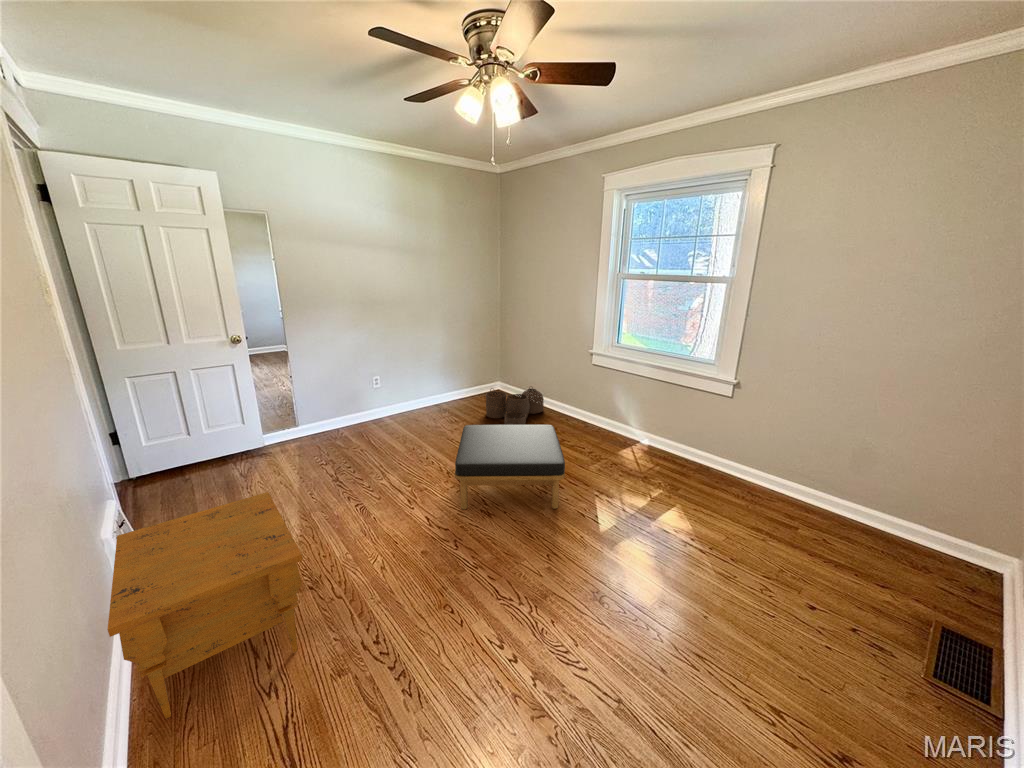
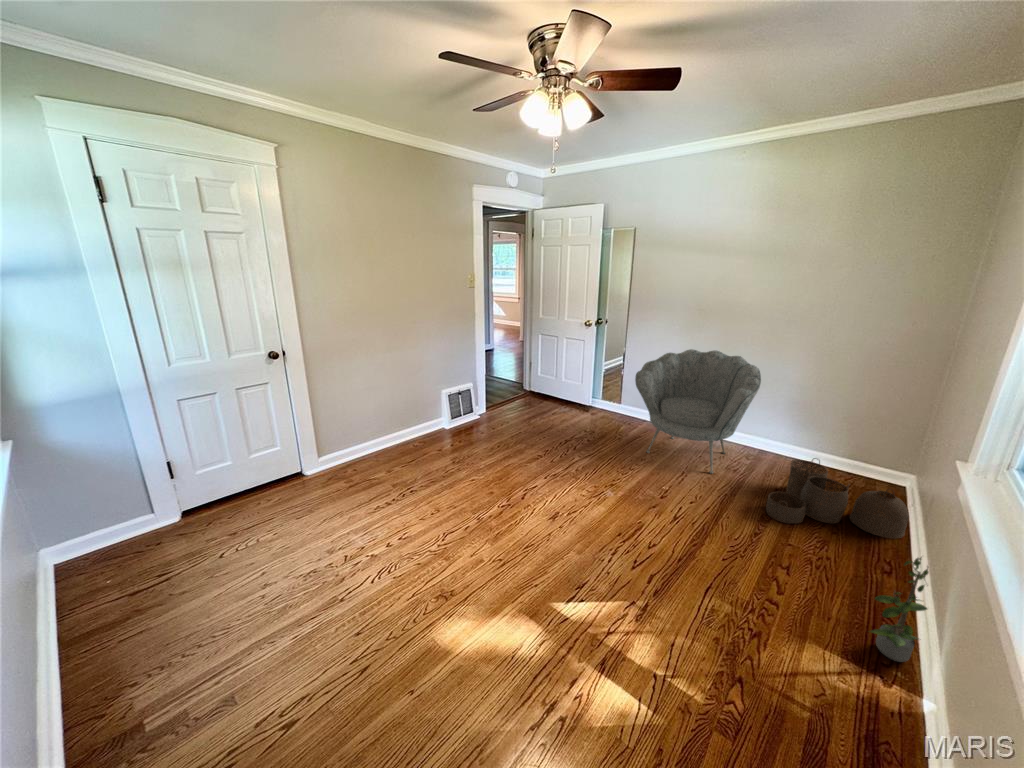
armchair: none [362,335,470,446] -> present [635,349,761,474]
potted plant: none [607,389,637,441] -> present [870,557,929,662]
ottoman: present [454,425,565,509] -> none [546,449,693,562]
nightstand: present [107,492,302,719] -> none [368,389,464,471]

